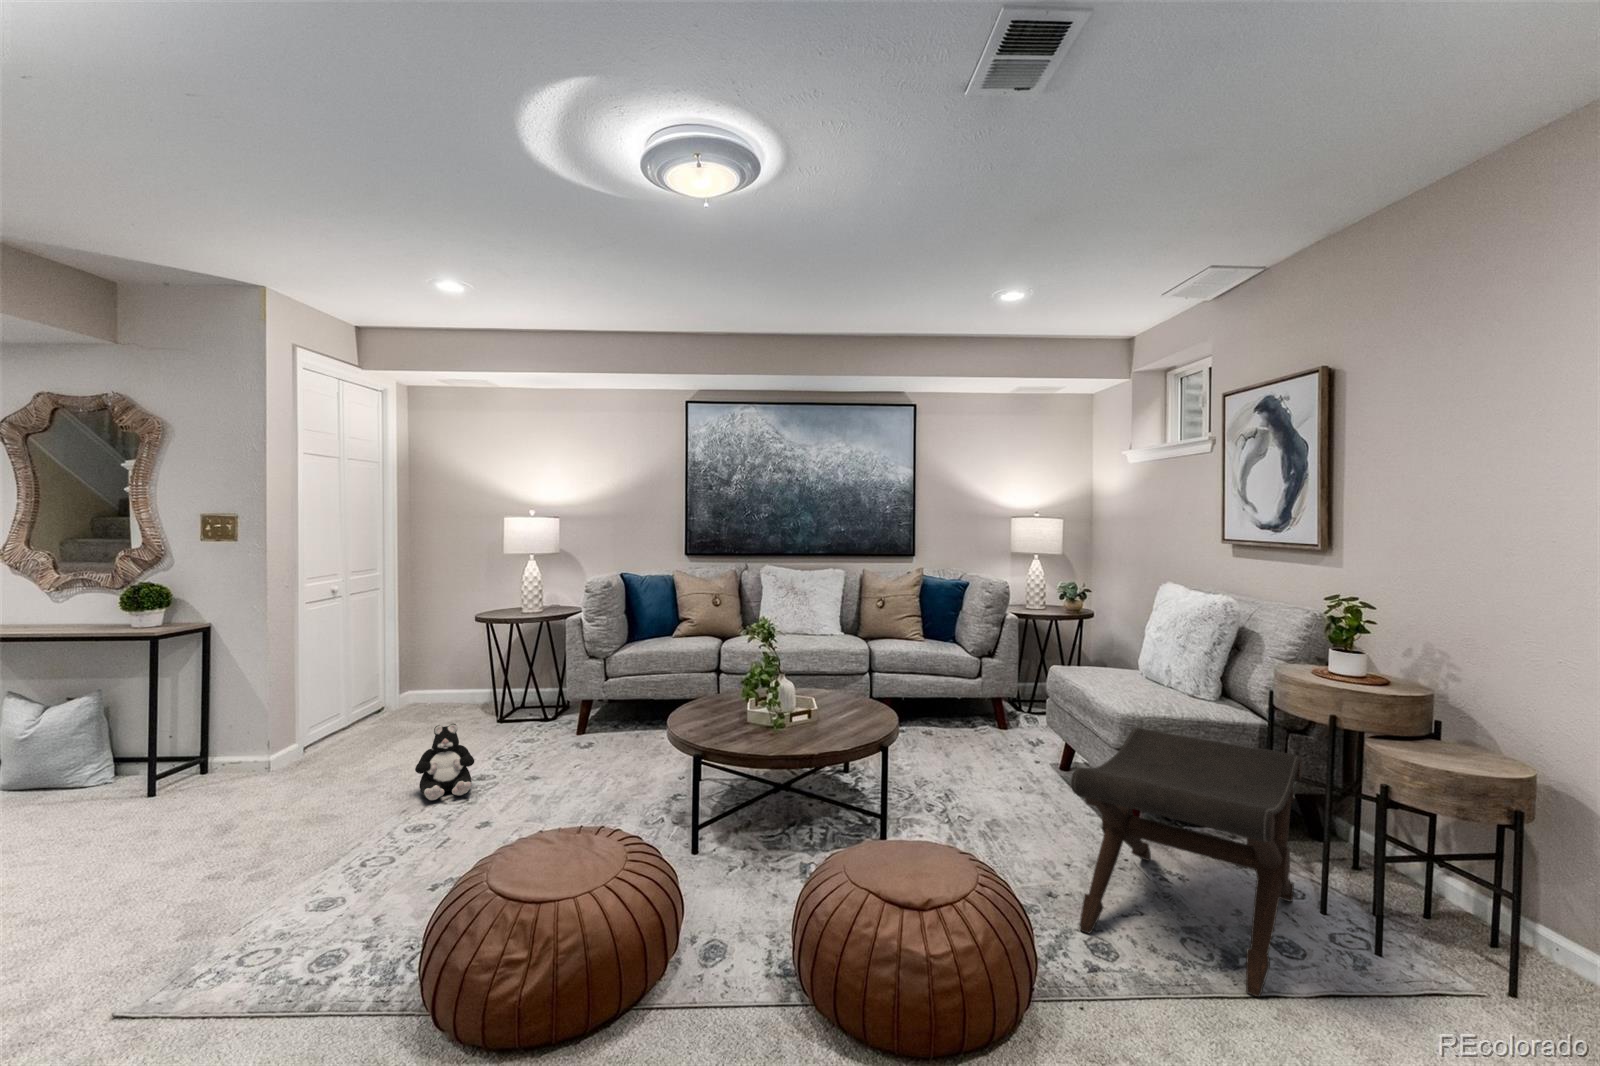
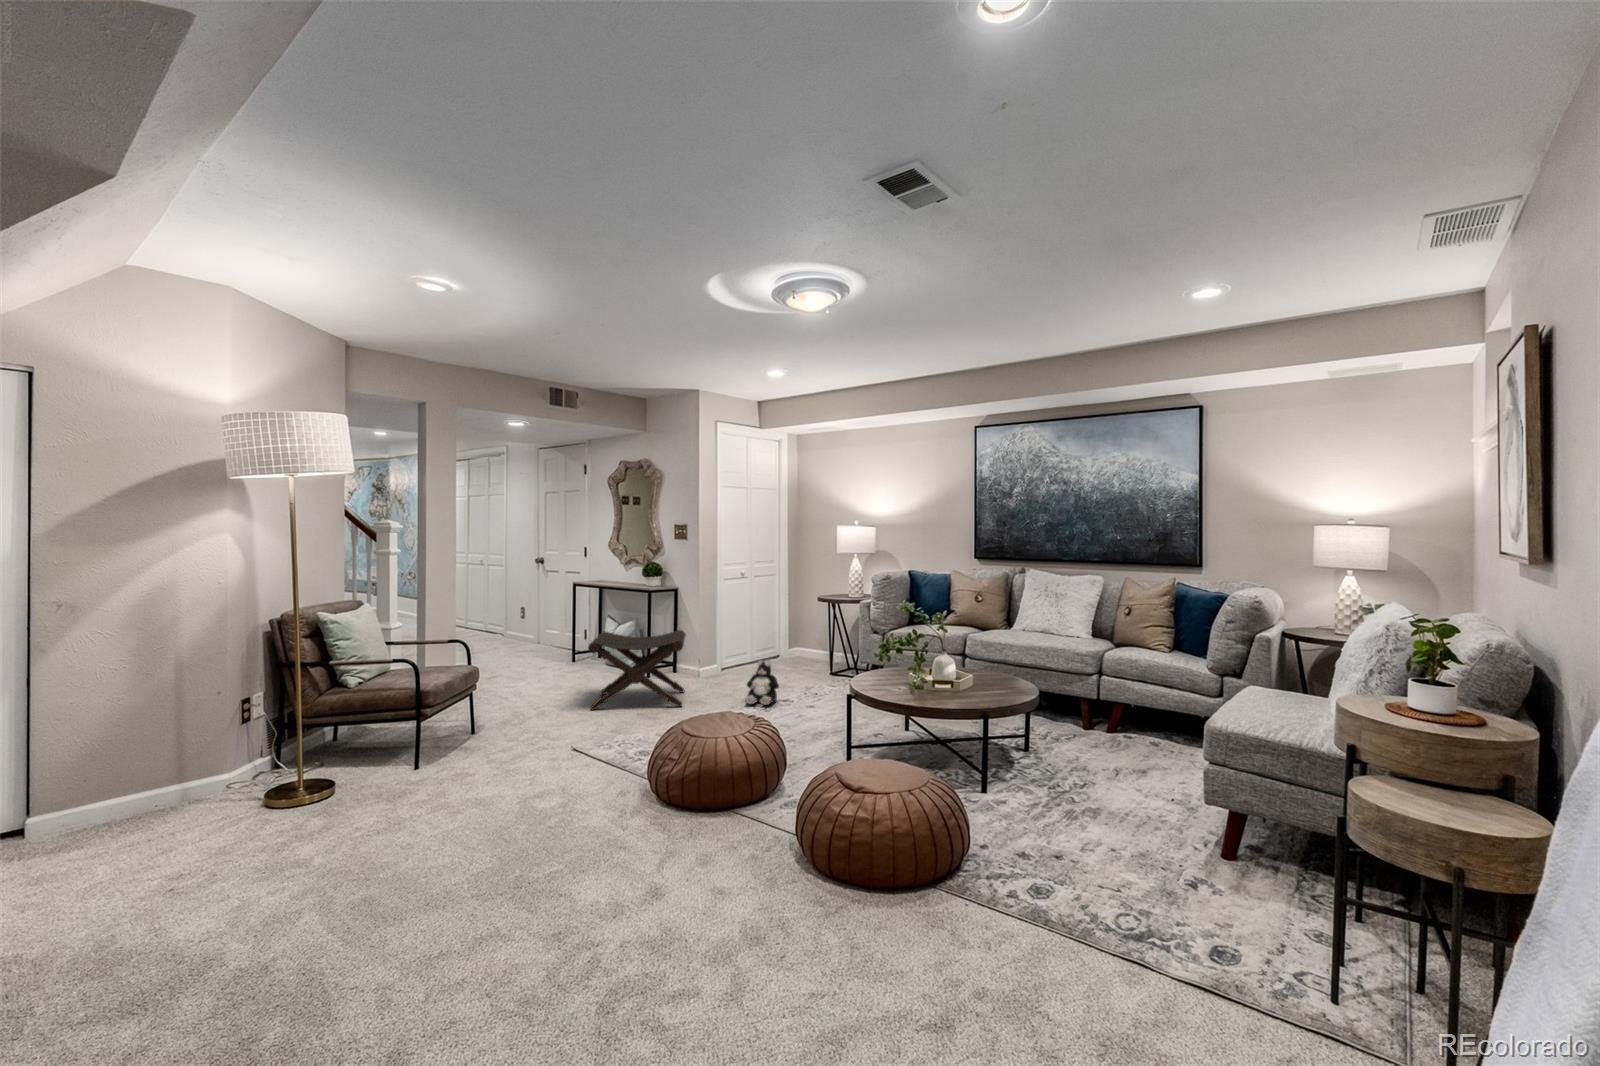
footstool: present [1071,728,1302,997] -> present [588,630,686,710]

